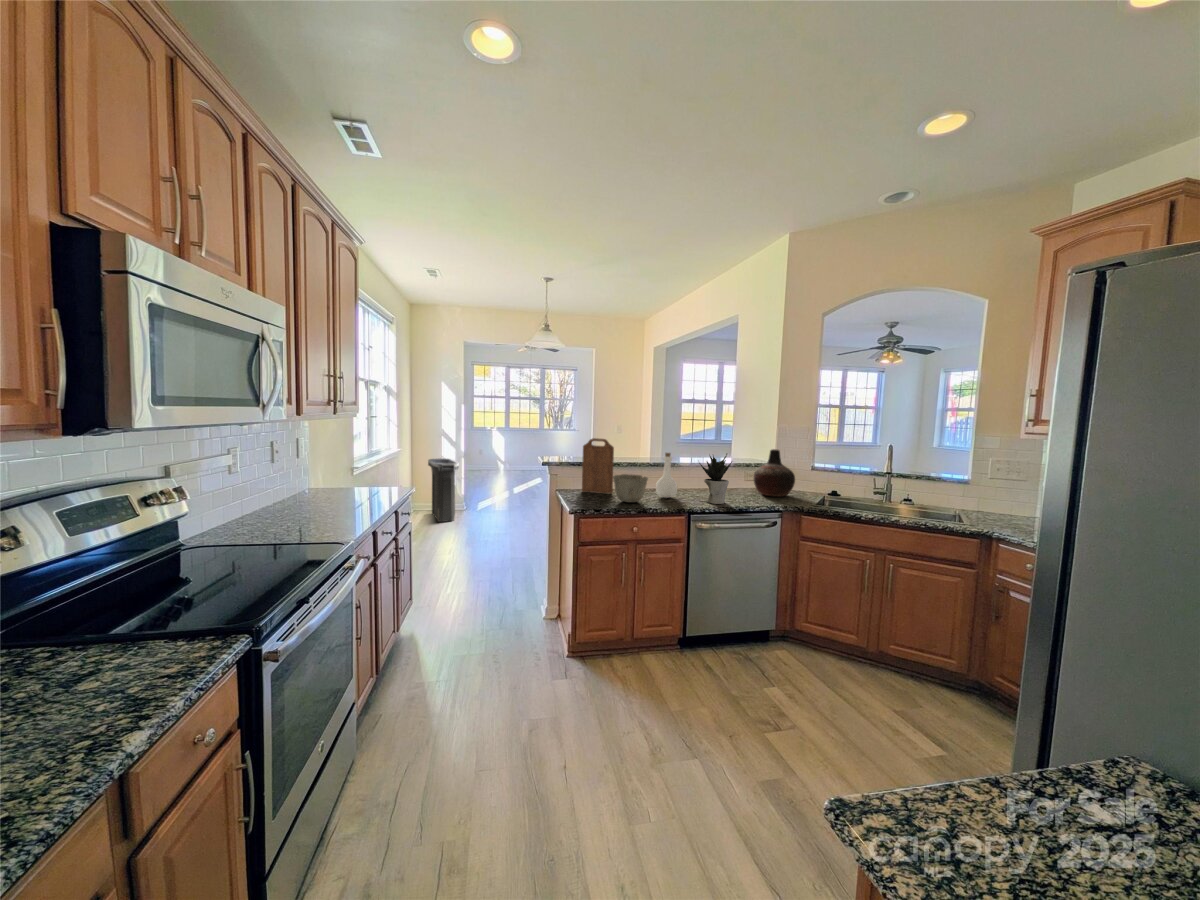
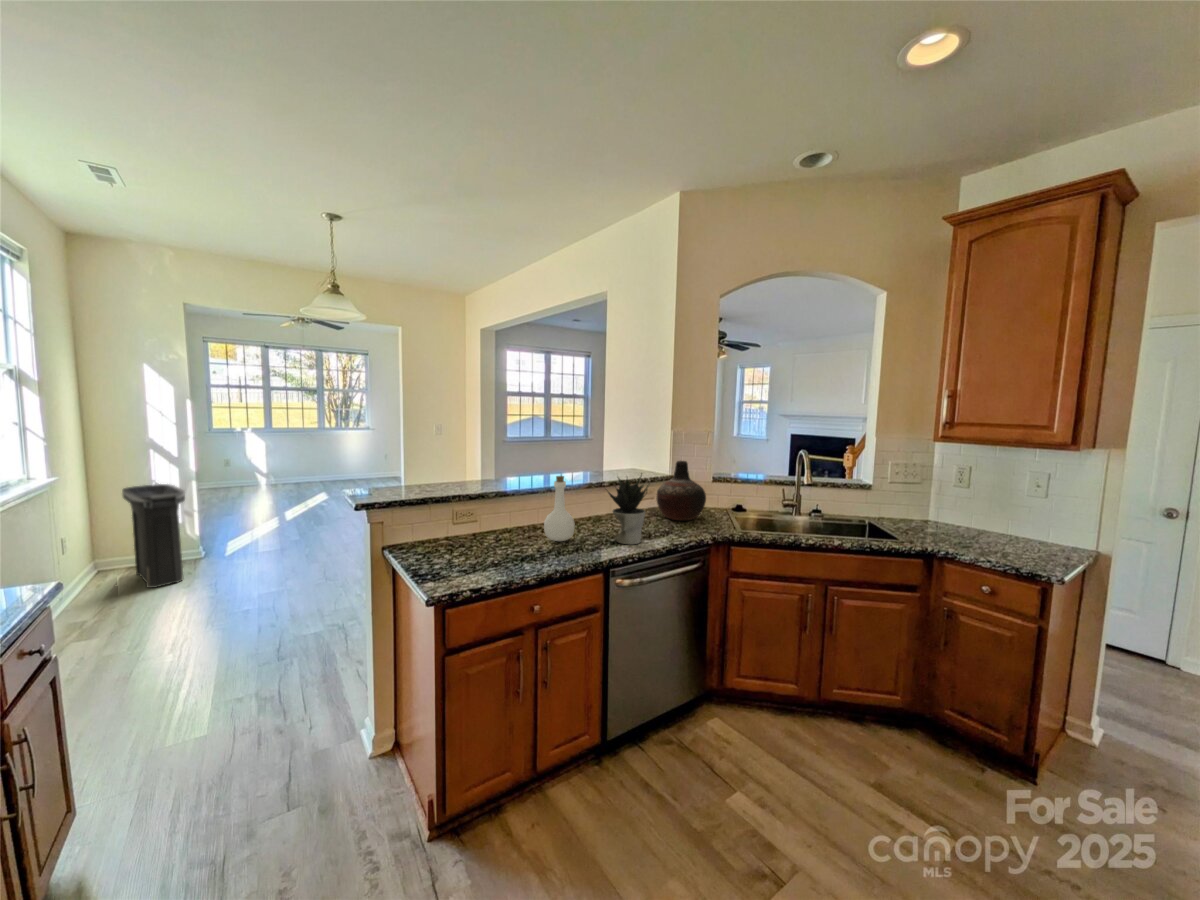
cutting board: present [582,438,614,493] -> none [426,460,477,545]
ceramic bowl: present [613,474,648,502] -> none [486,514,541,561]

